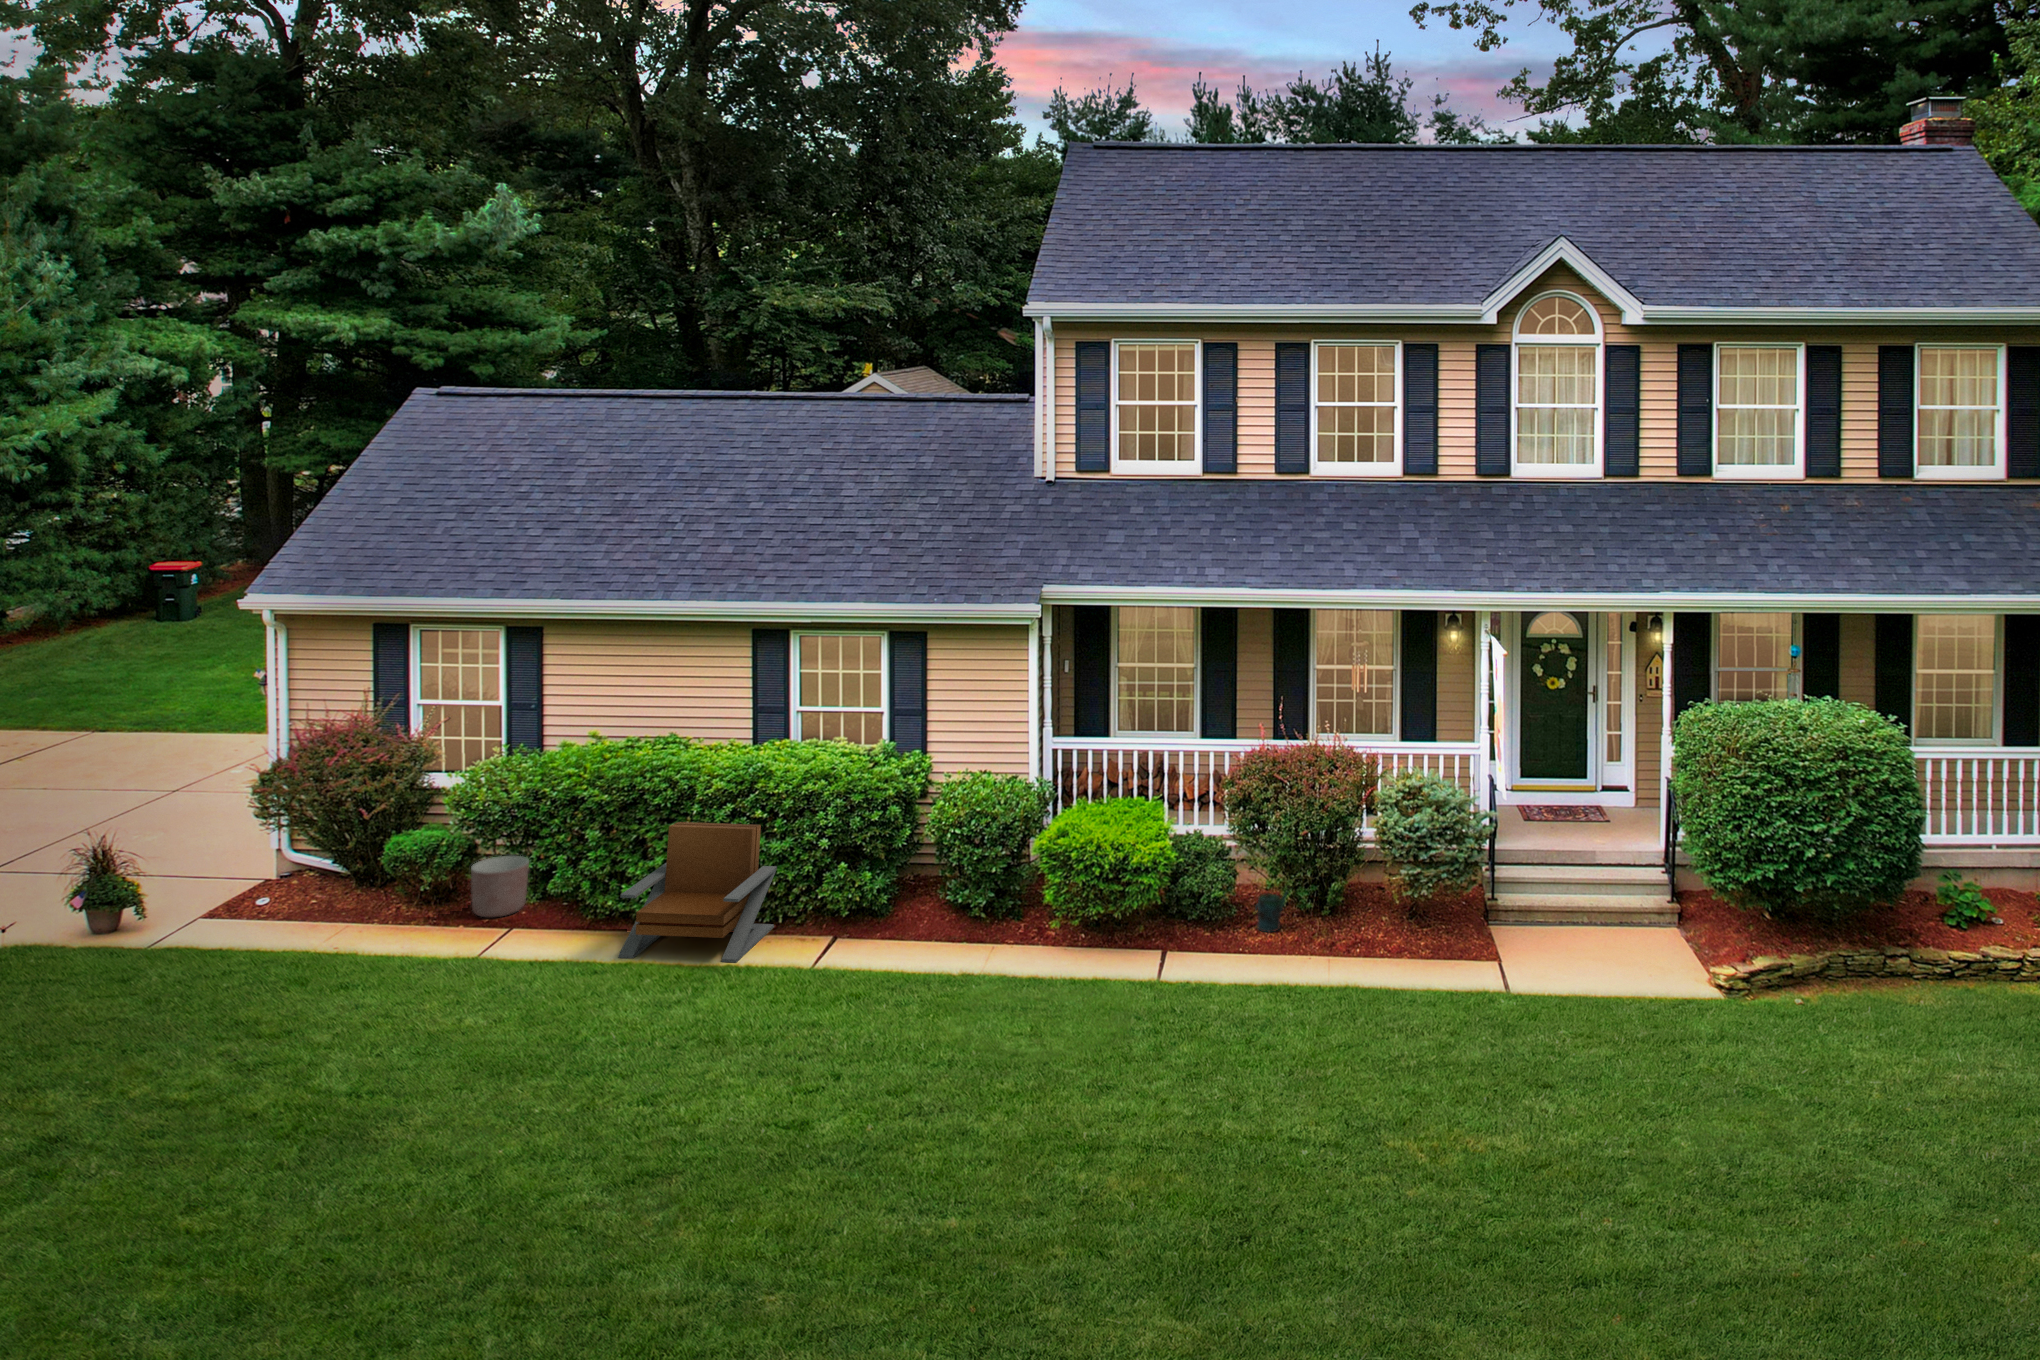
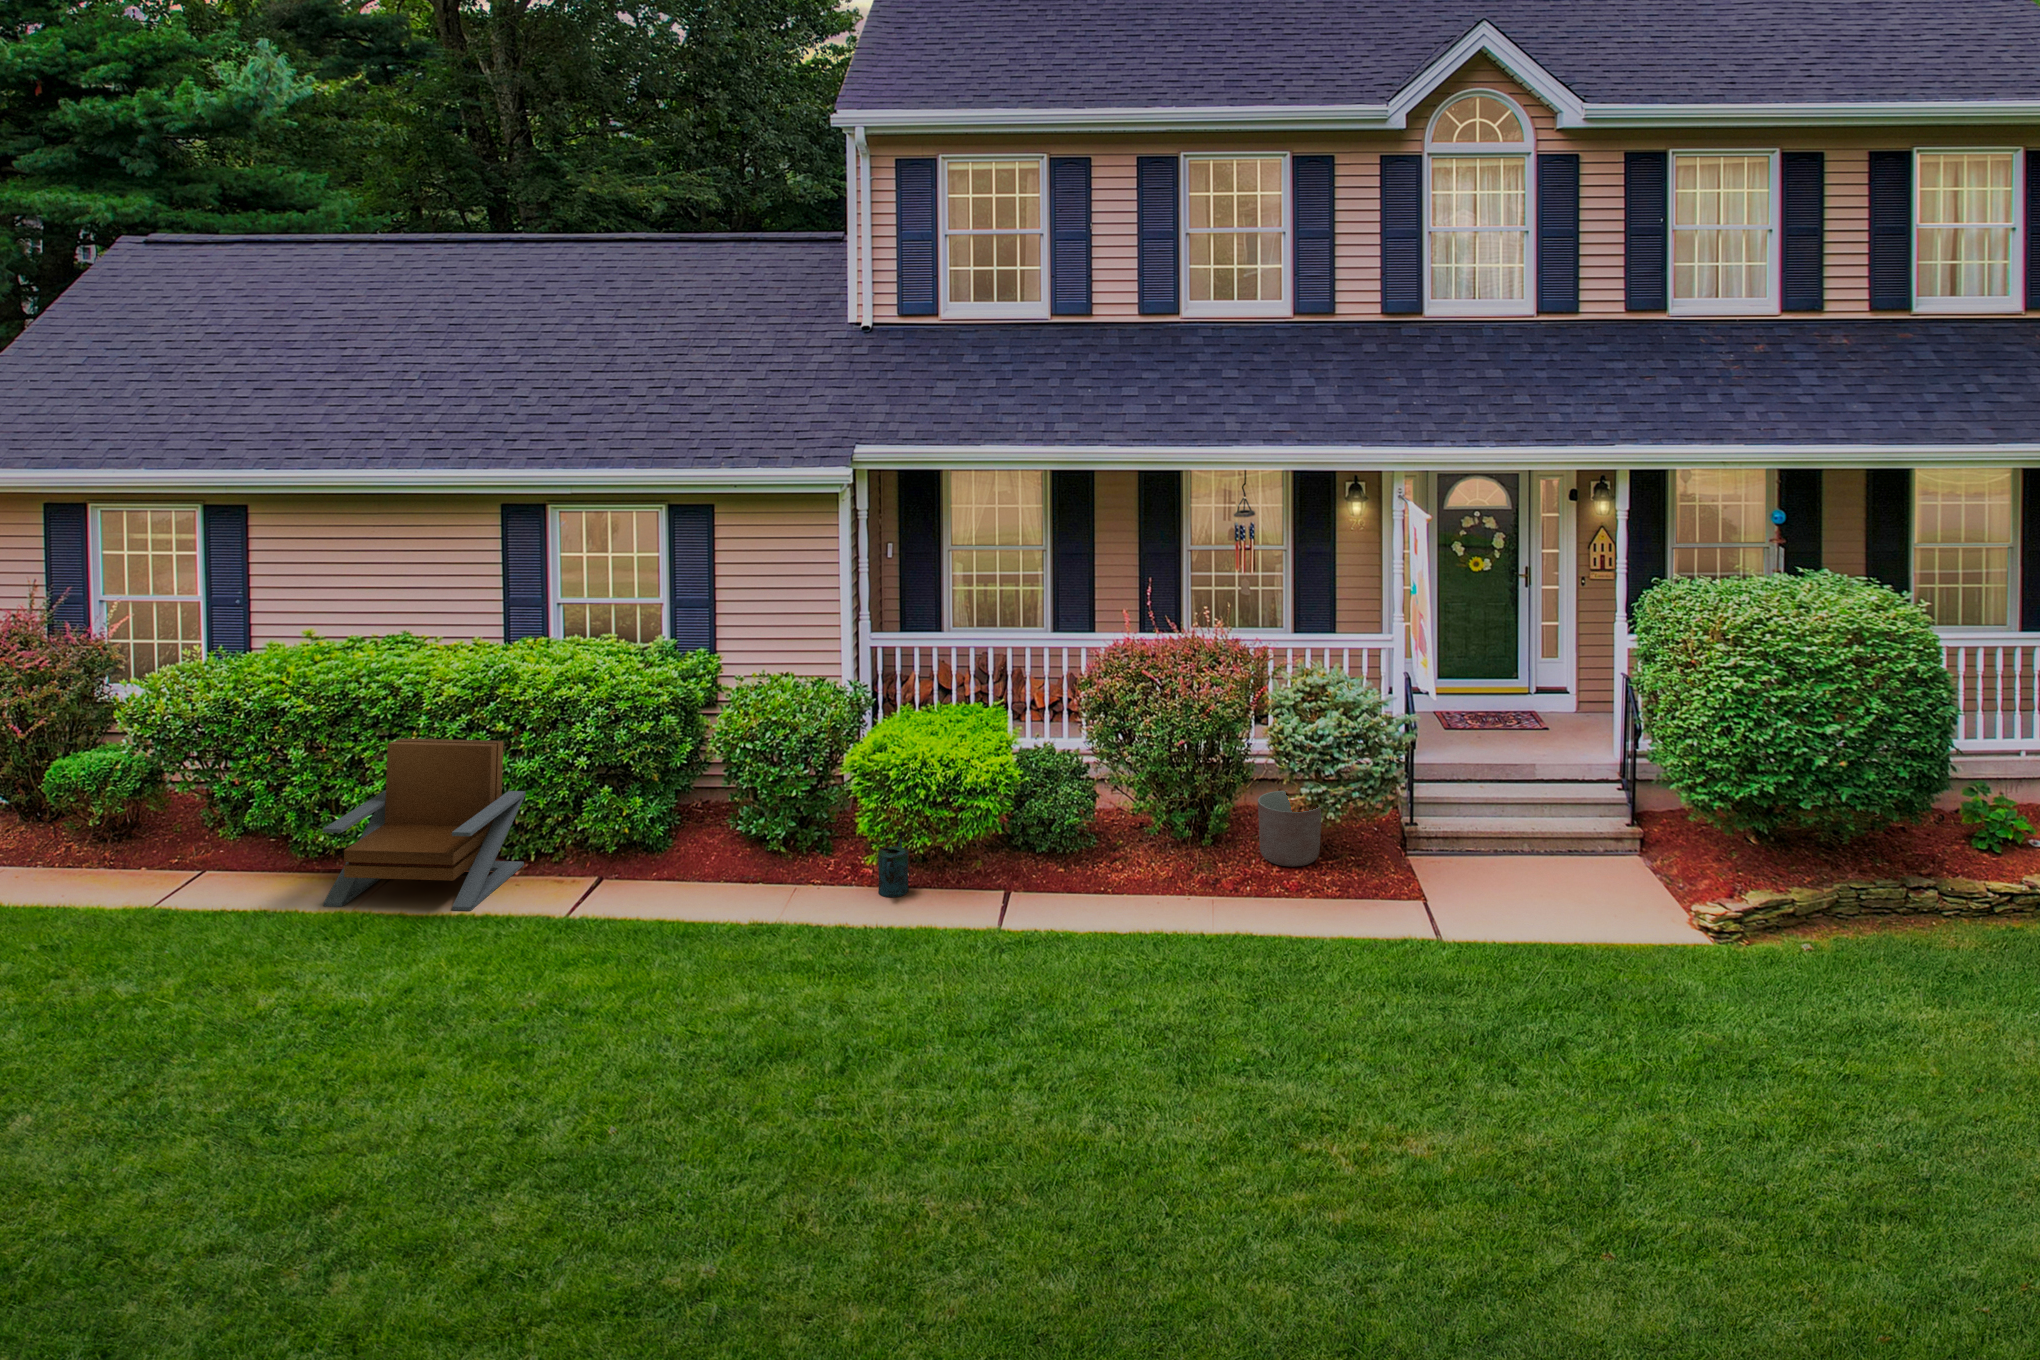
planter: present [471,856,529,917] -> present [1258,791,1322,867]
watering can: present [1255,885,1291,932] -> present [878,832,908,897]

